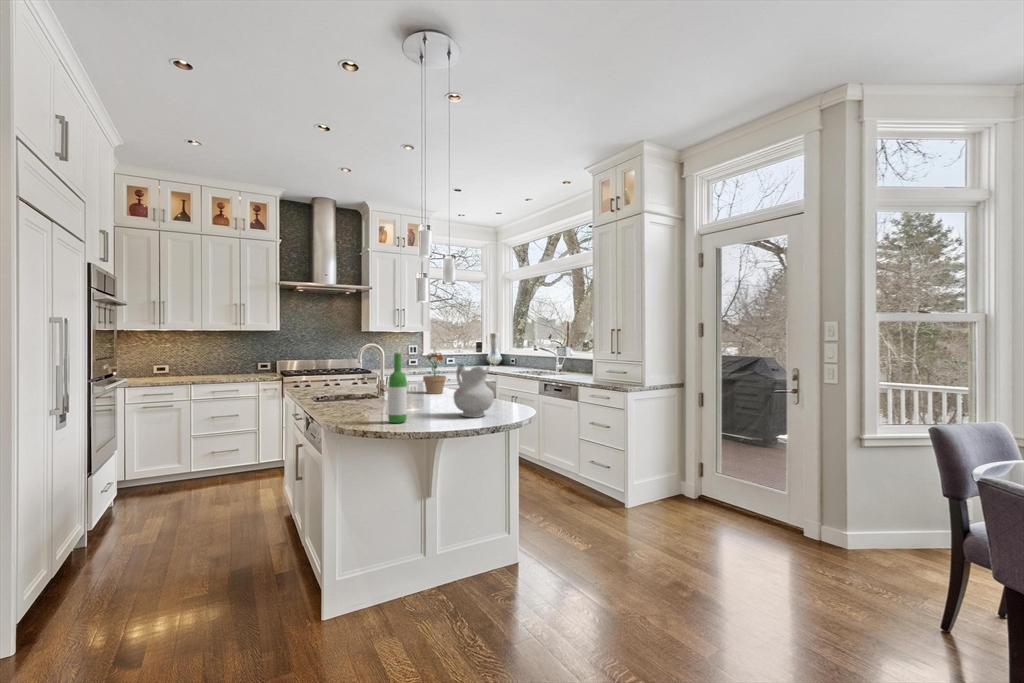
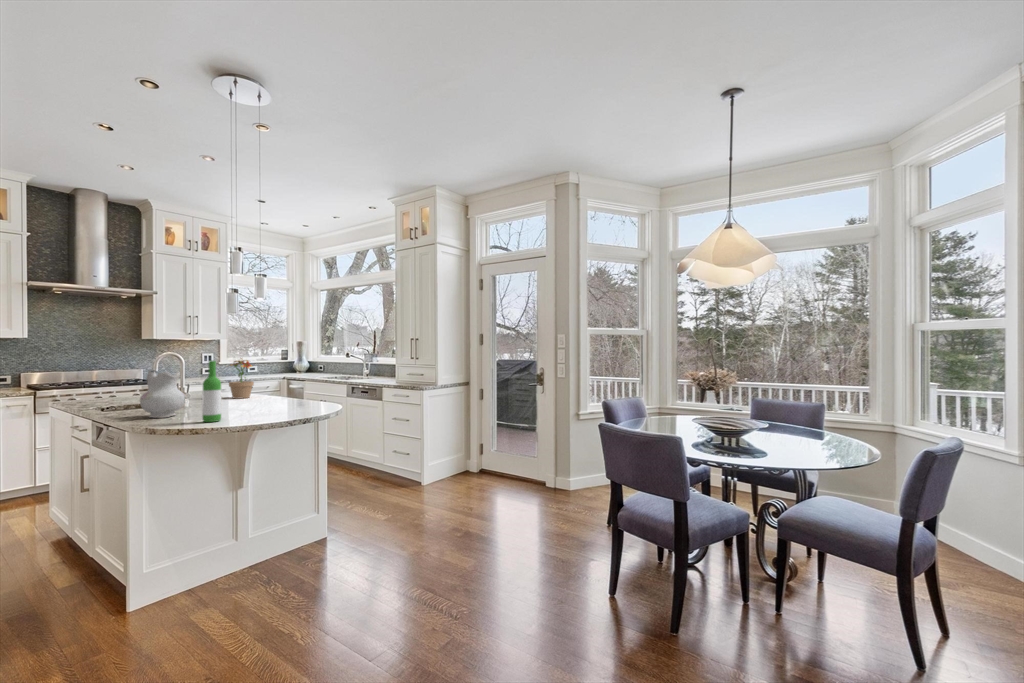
ceramic pitcher: present [454,364,494,418] -> present [140,370,185,418]

